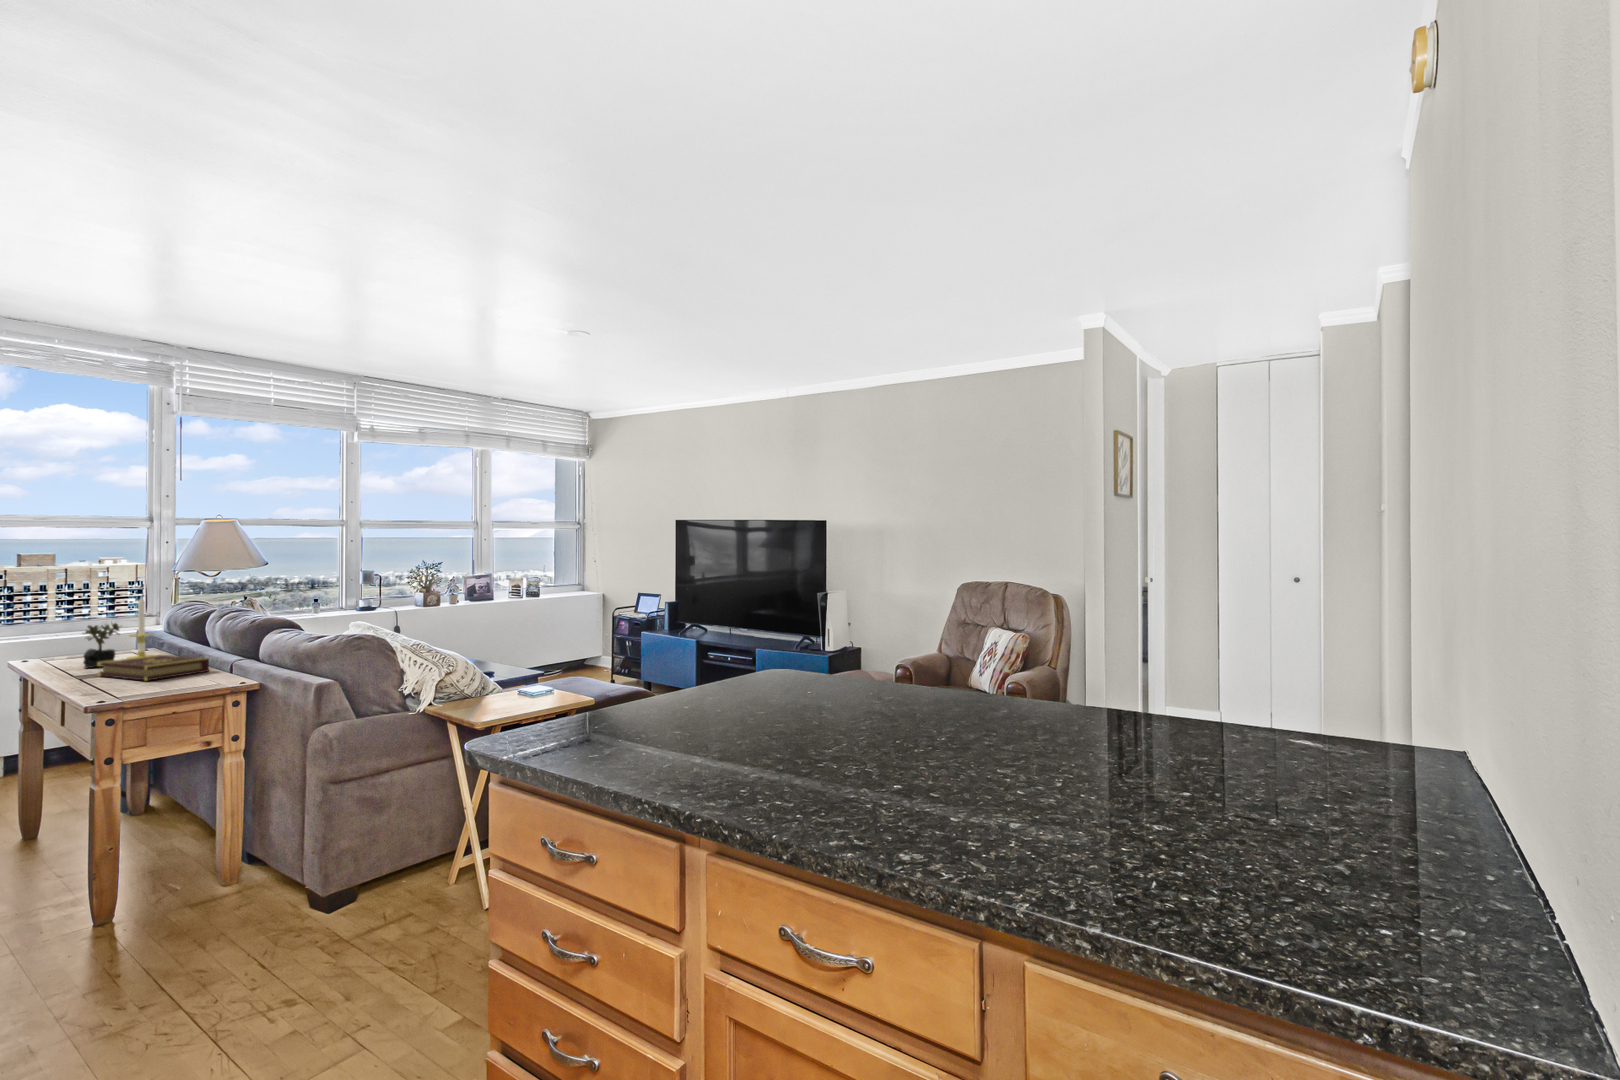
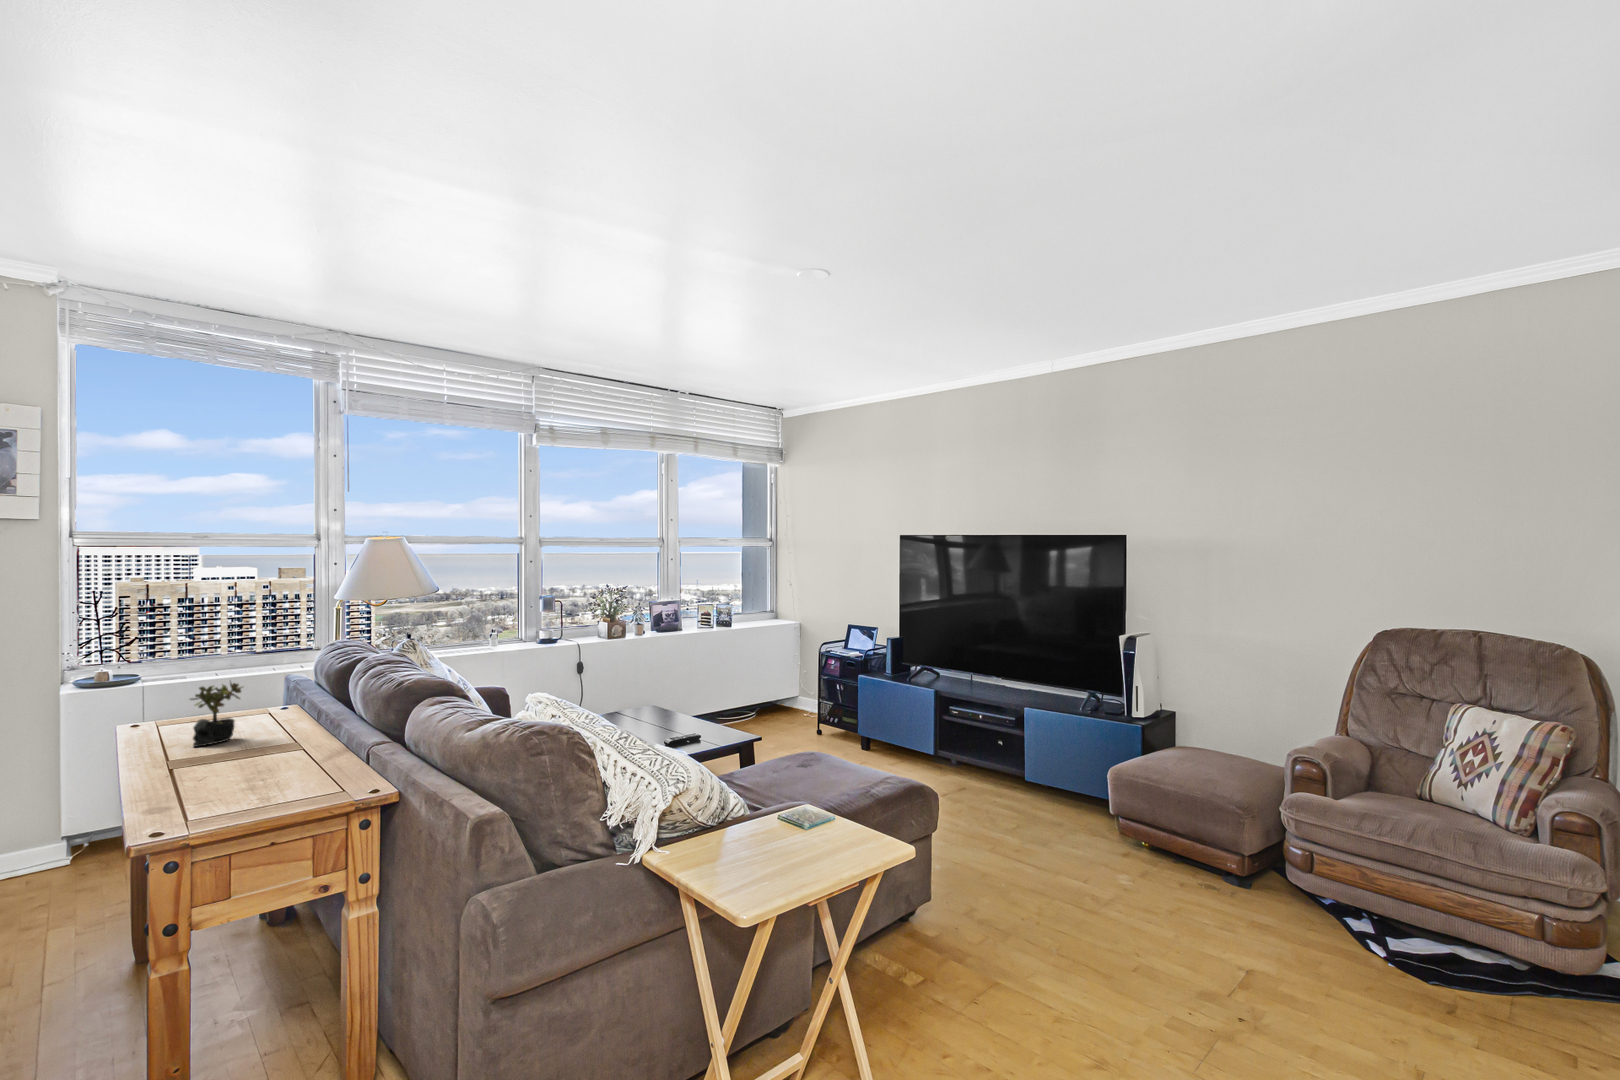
candle: present [127,598,153,659] -> none [253,642,290,729]
book: present [97,655,209,681] -> none [198,731,341,783]

